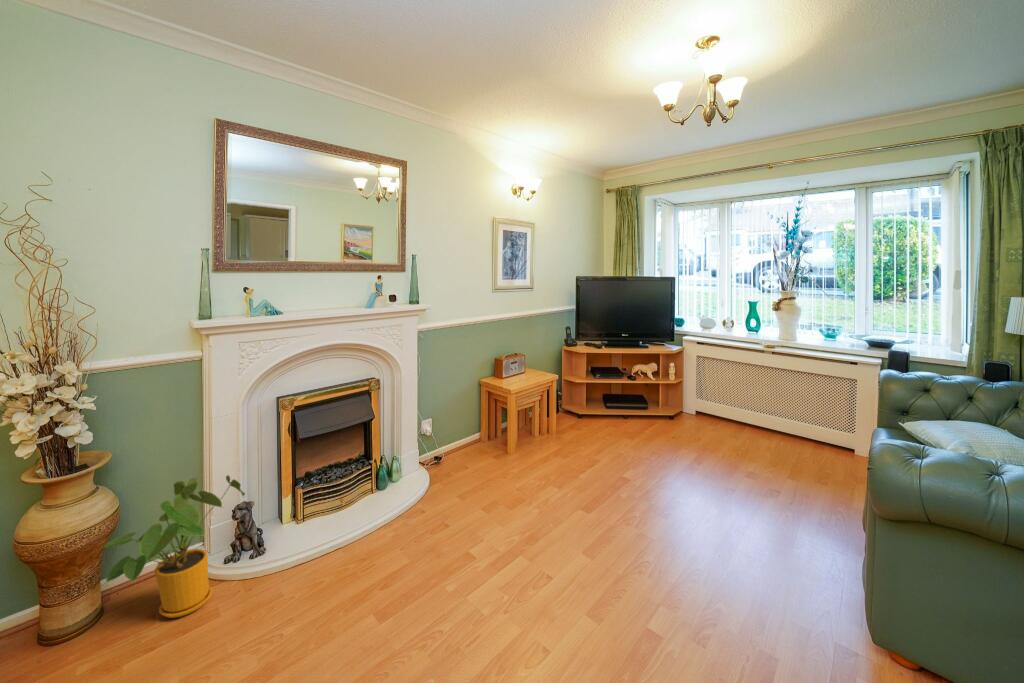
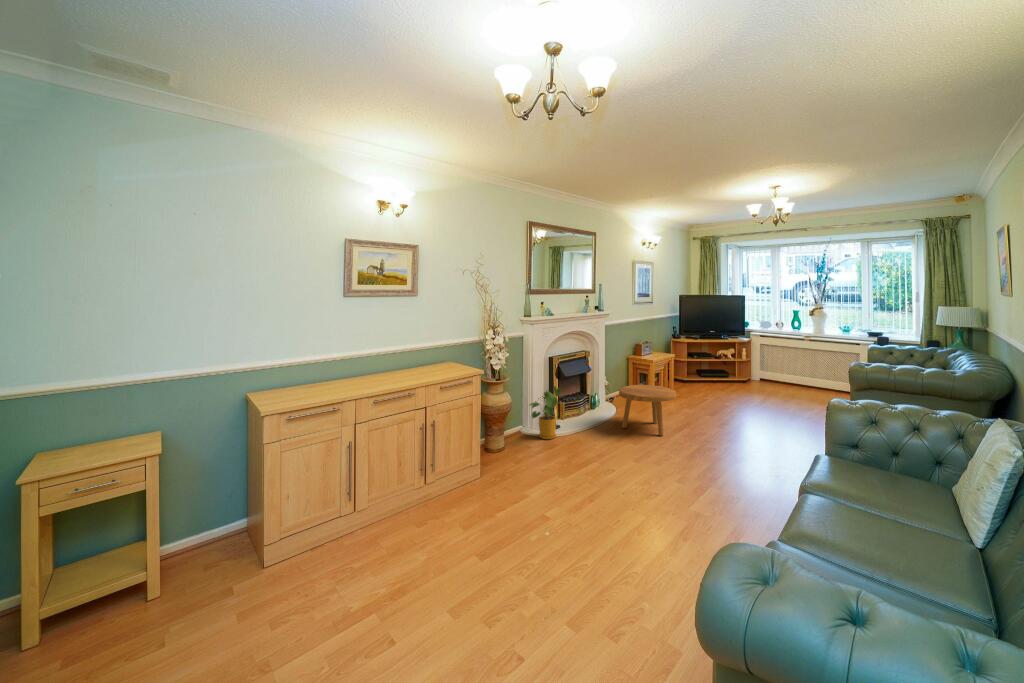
footstool: none [377,456,500,592] -> present [619,385,676,436]

